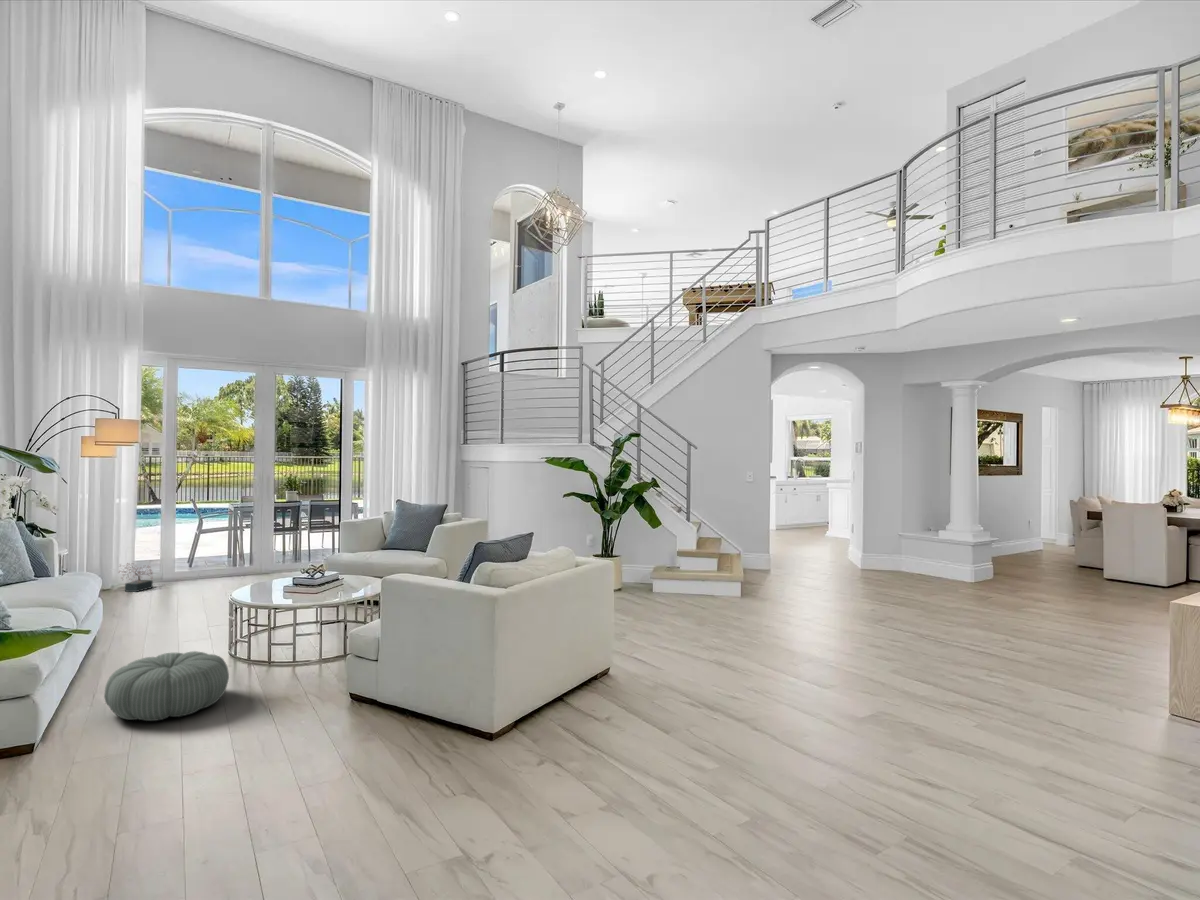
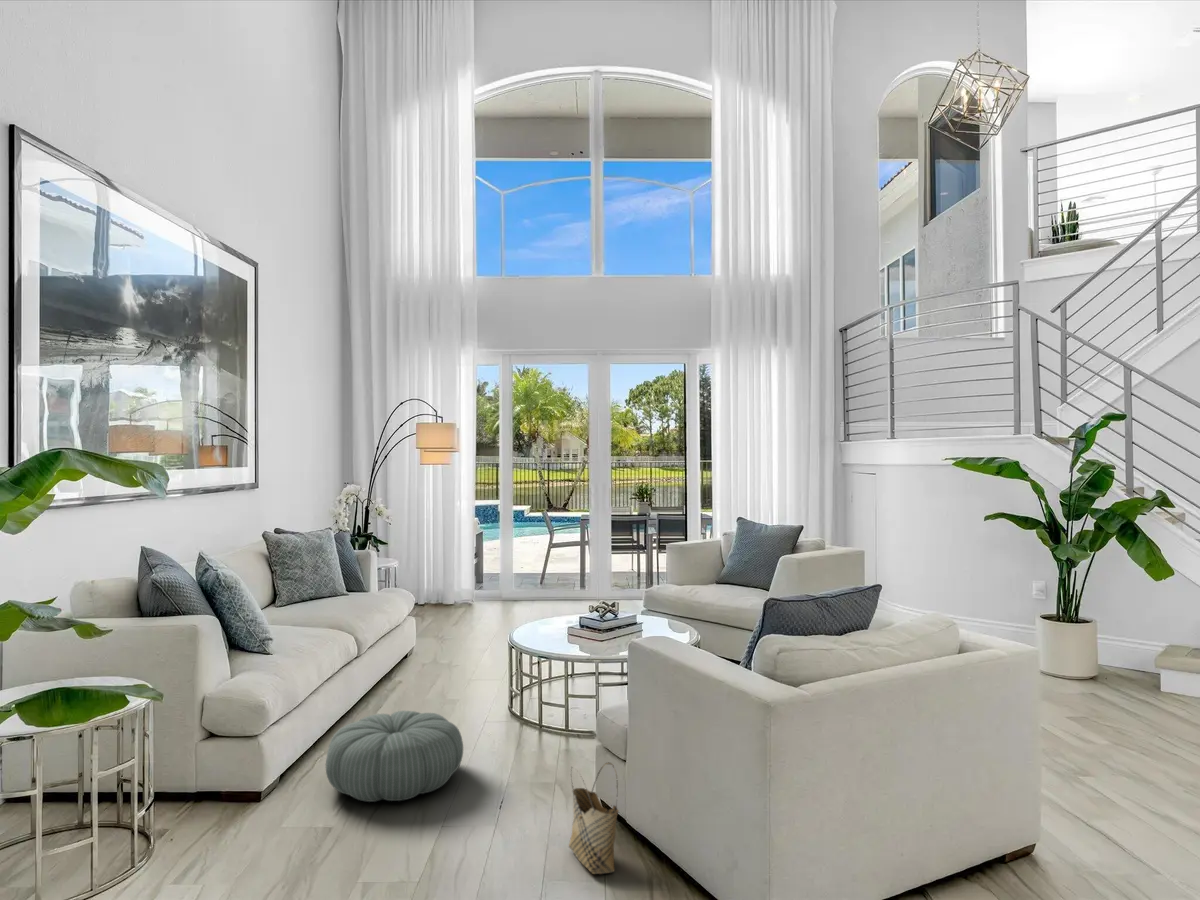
decorative plant: present [119,563,153,592] -> none [450,581,485,613]
woven basket: none [341,654,383,724] -> present [569,762,618,874]

